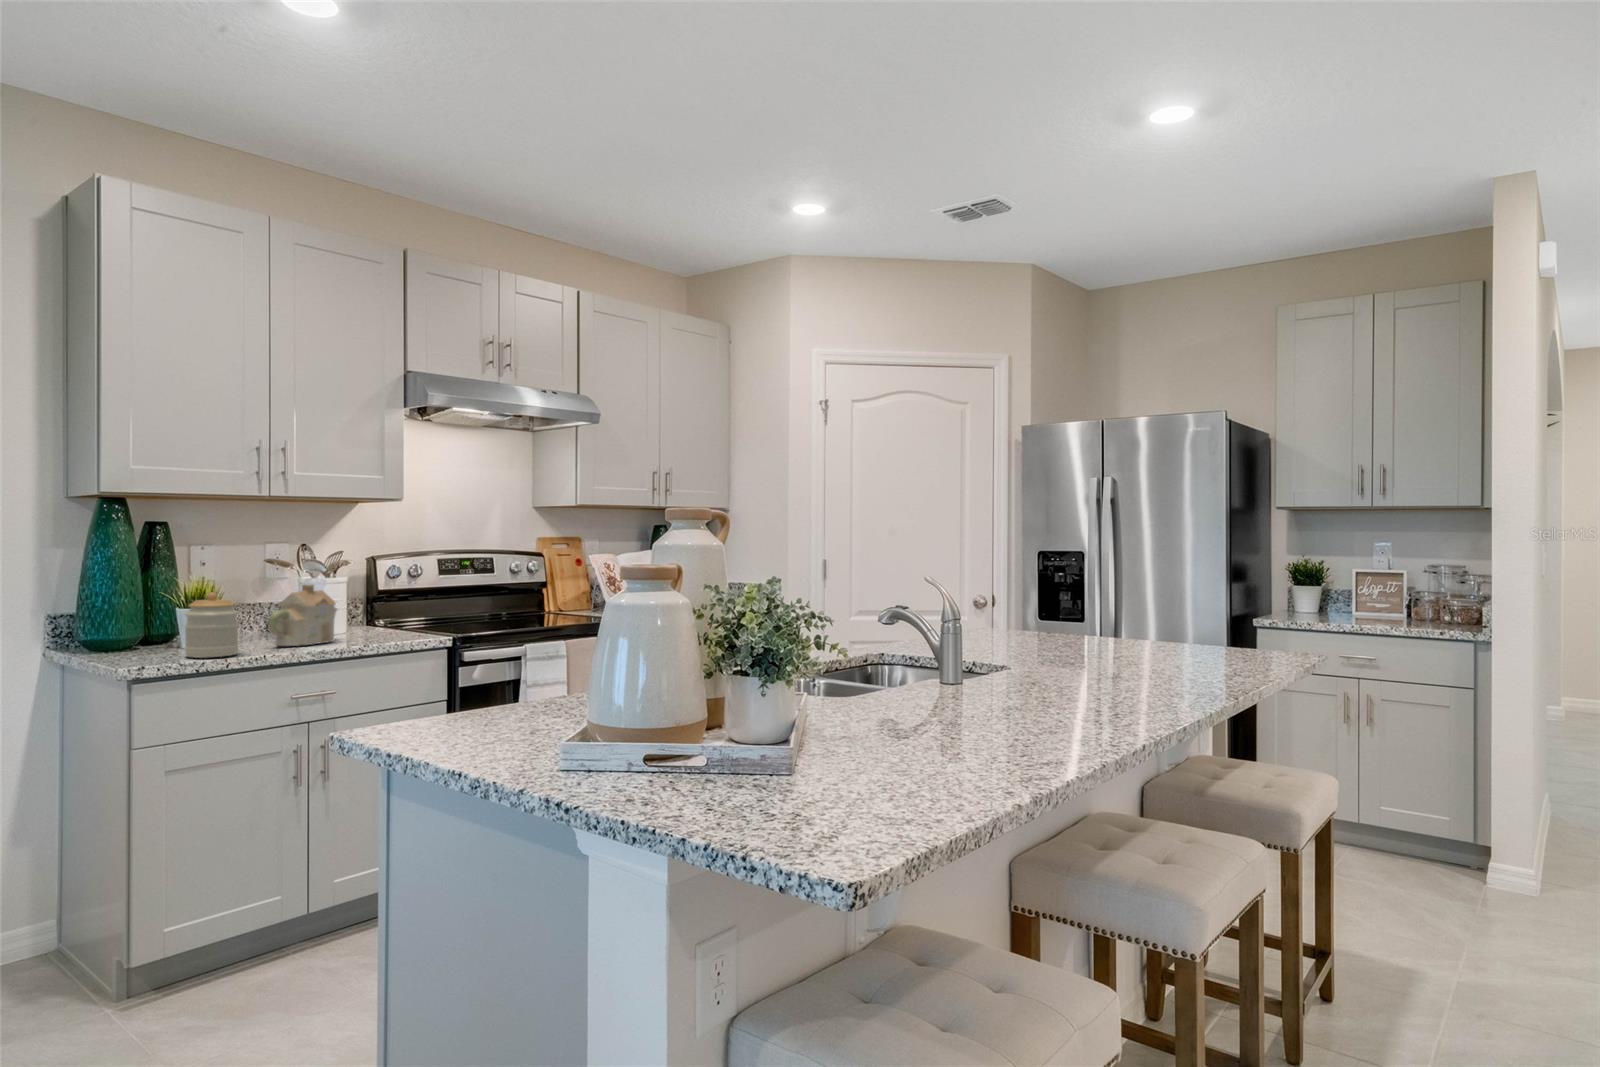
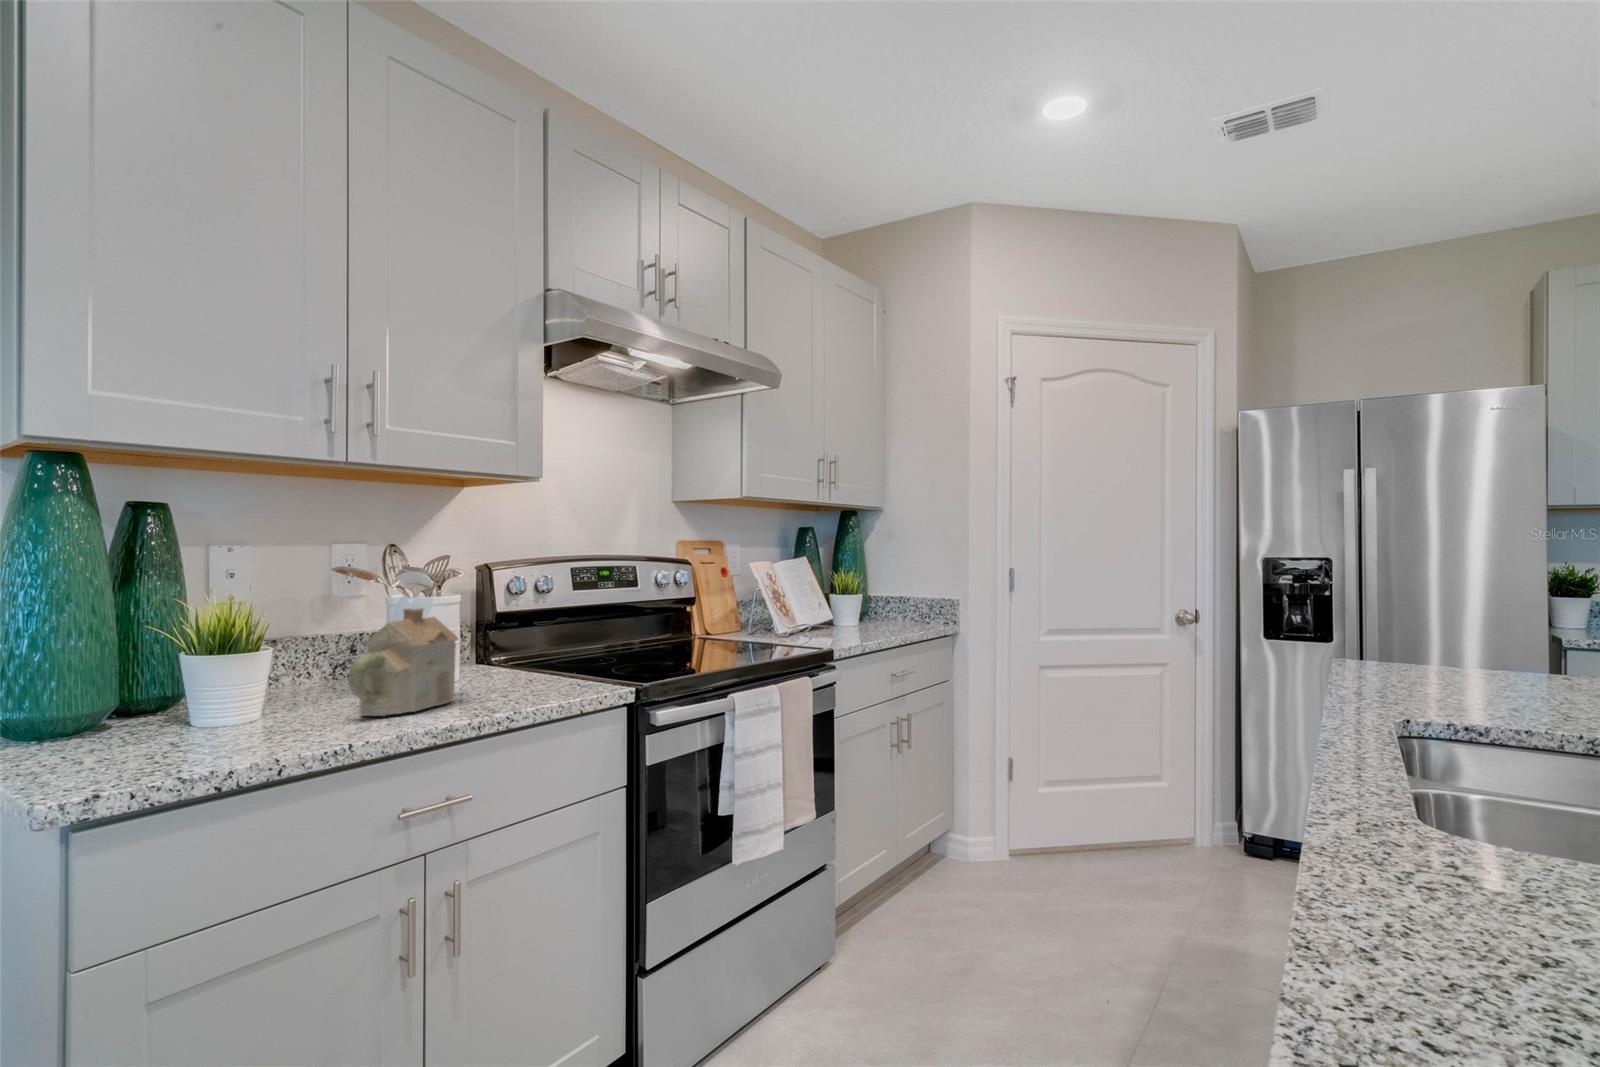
jar: present [185,592,238,658] -> none [192,627,299,756]

